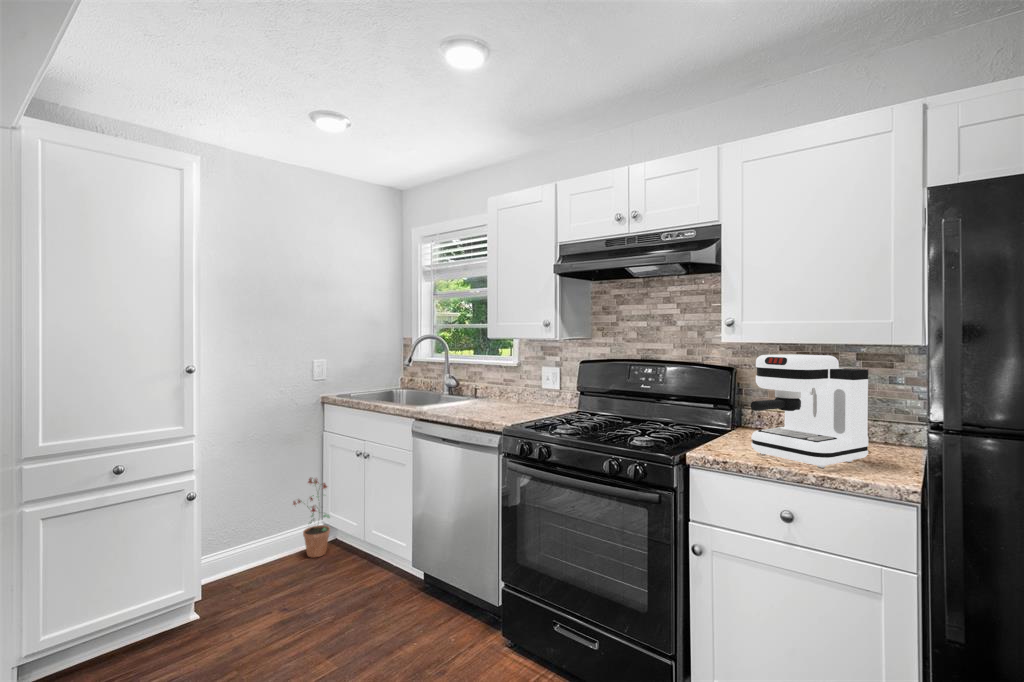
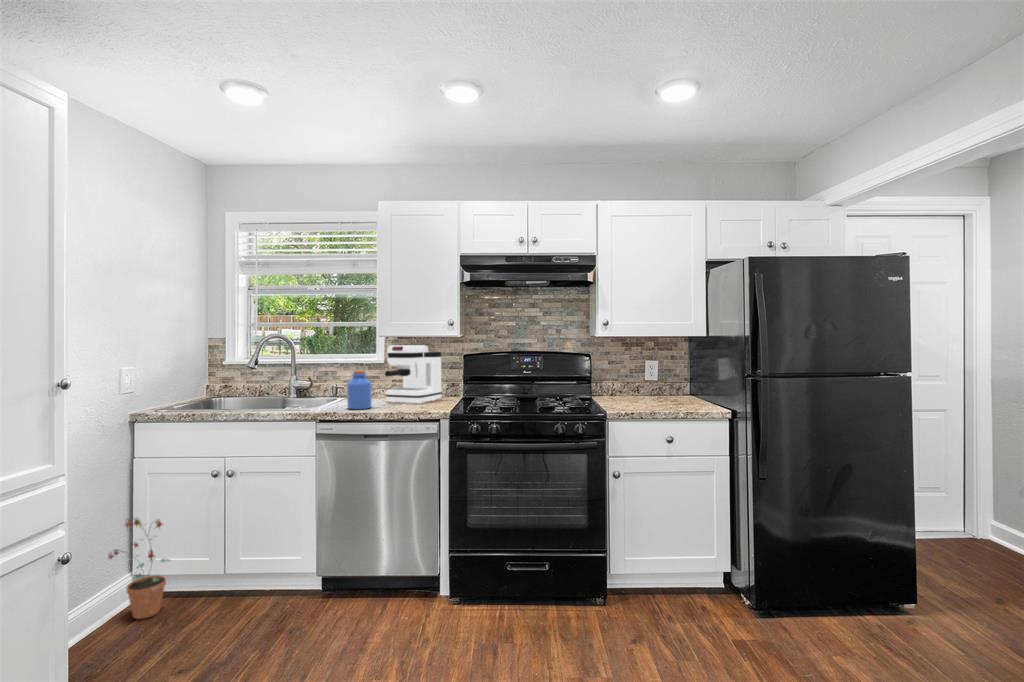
coffee maker: present [751,354,868,468] -> present [385,345,442,404]
jar: none [449,373,473,412] -> present [347,370,372,409]

